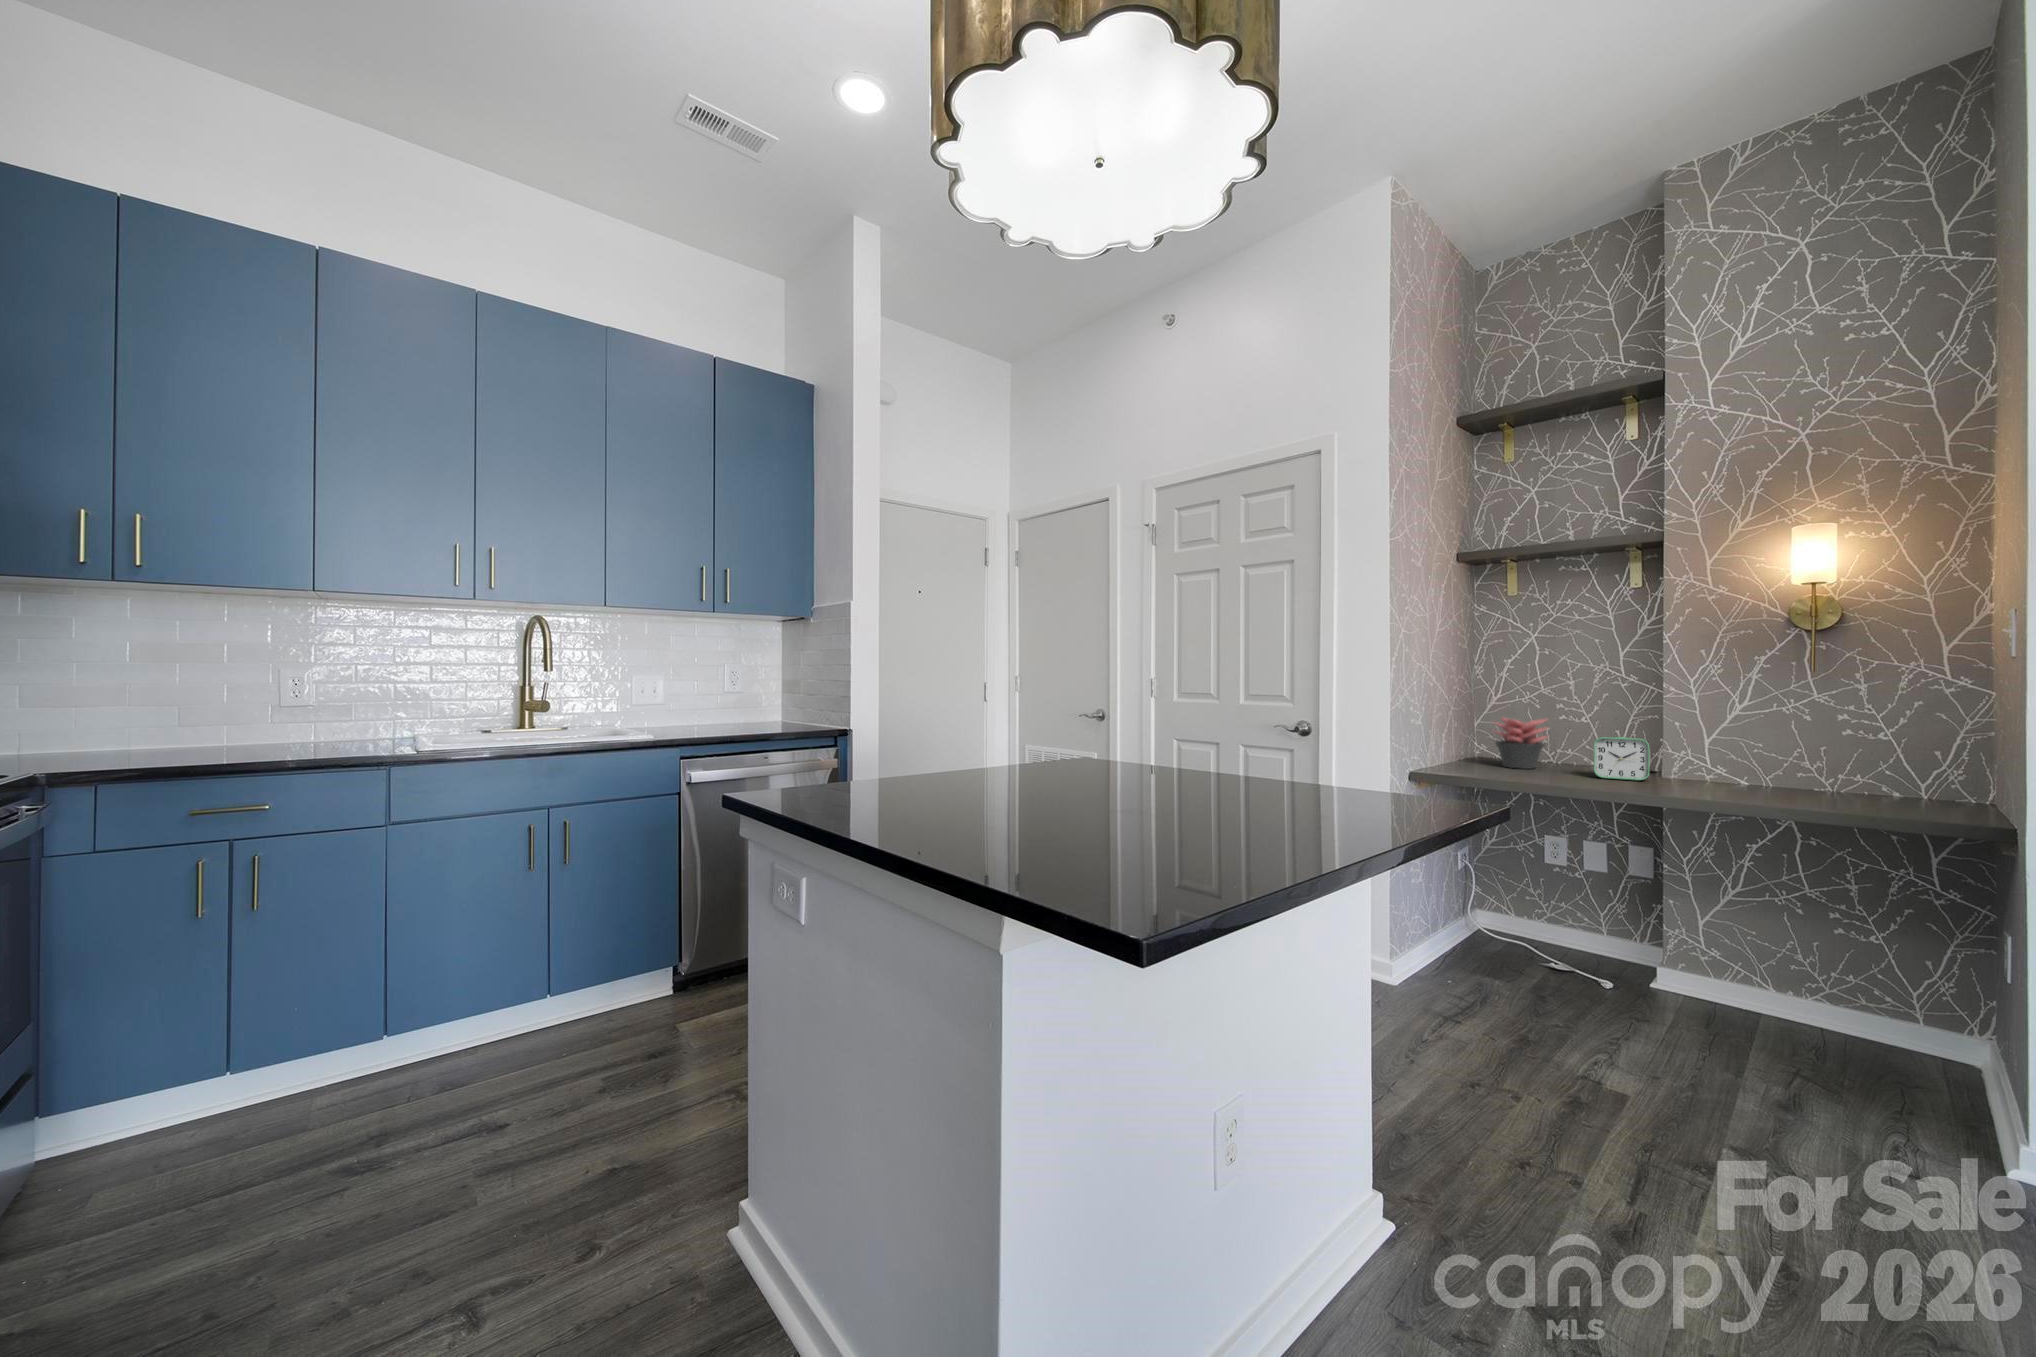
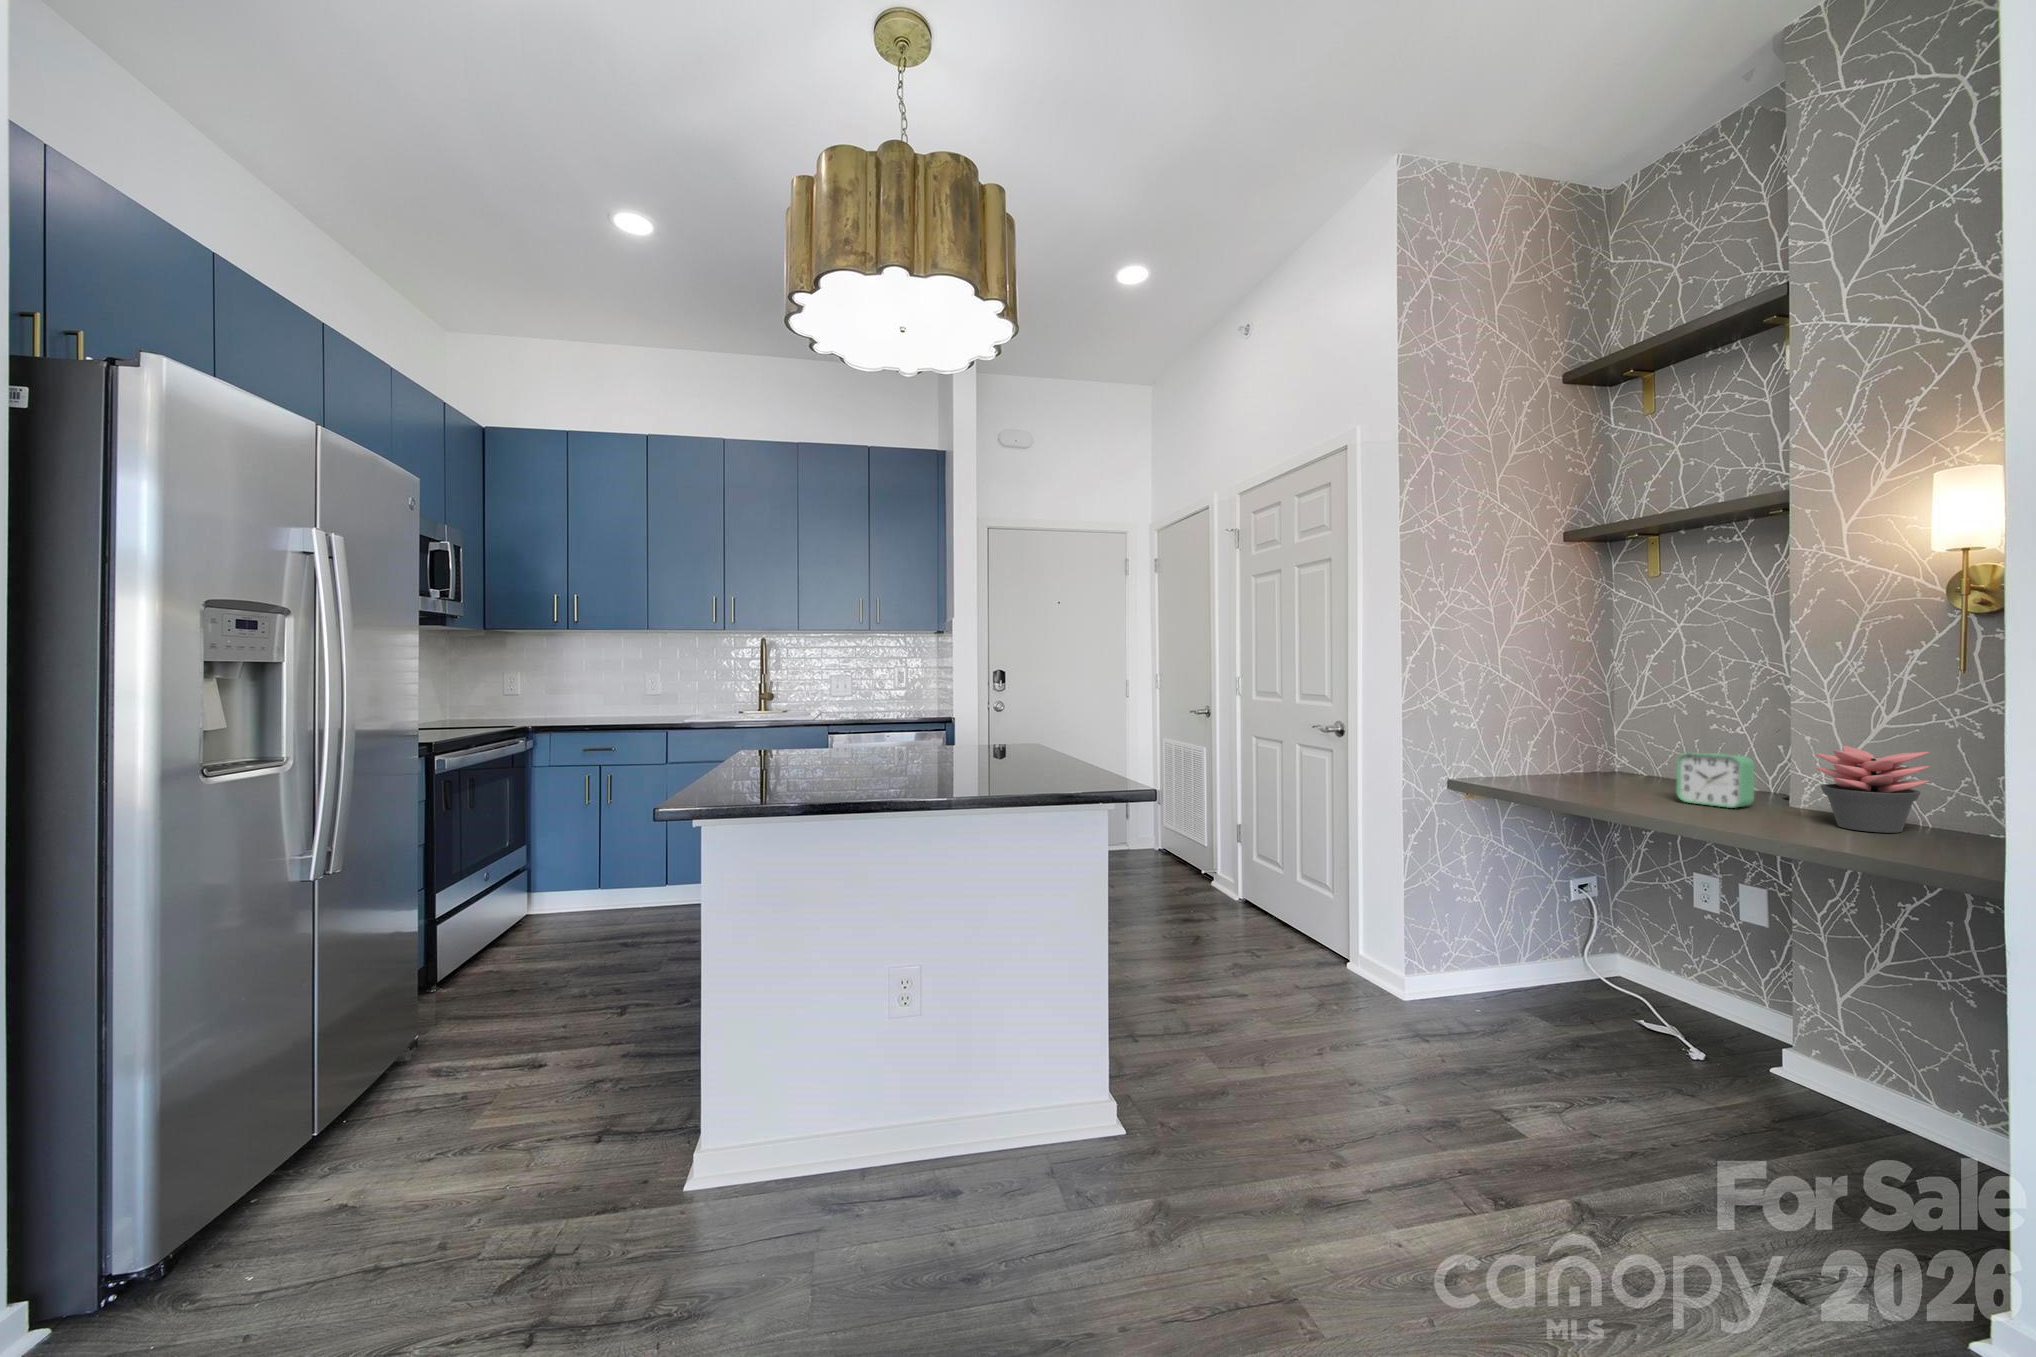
succulent plant: present [1493,717,1548,769] -> present [1815,746,1929,833]

